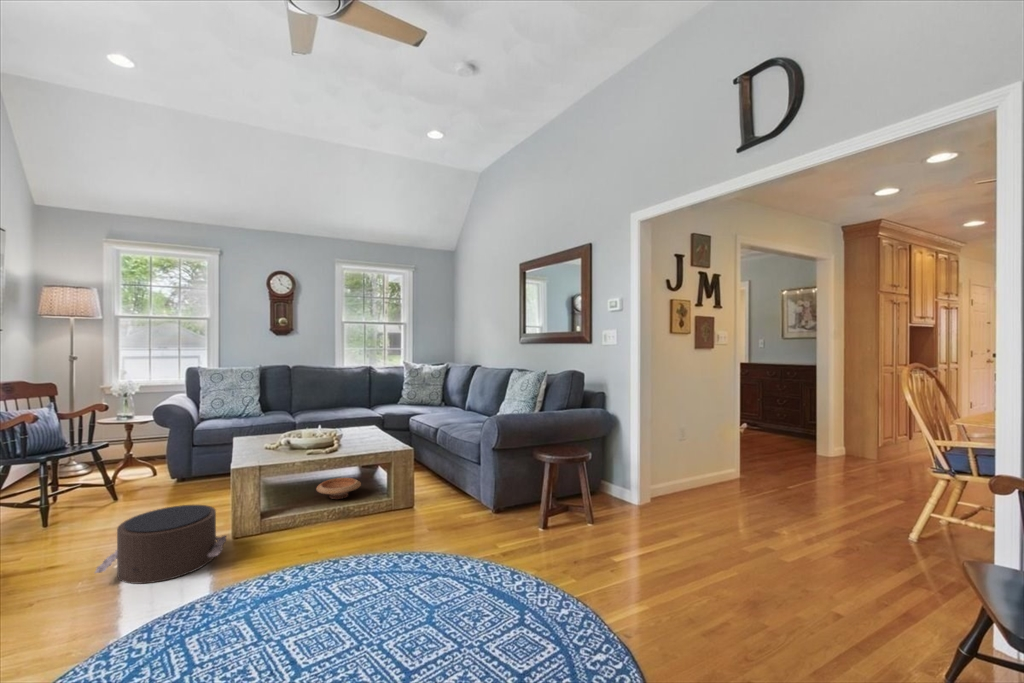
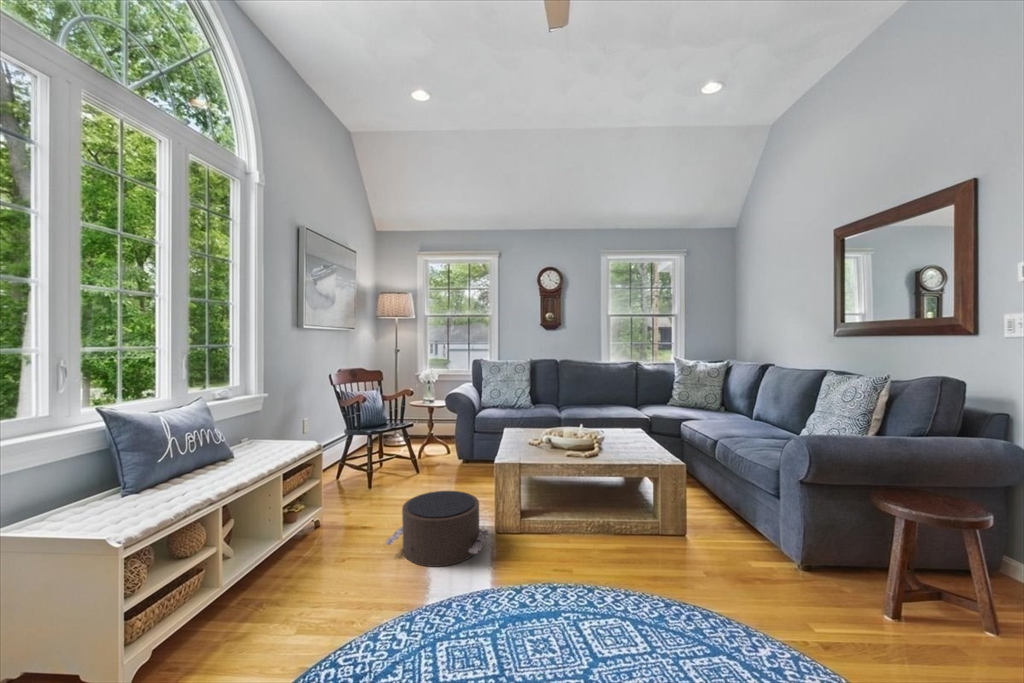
wooden bowl: present [316,478,361,499] -> none [576,483,623,508]

